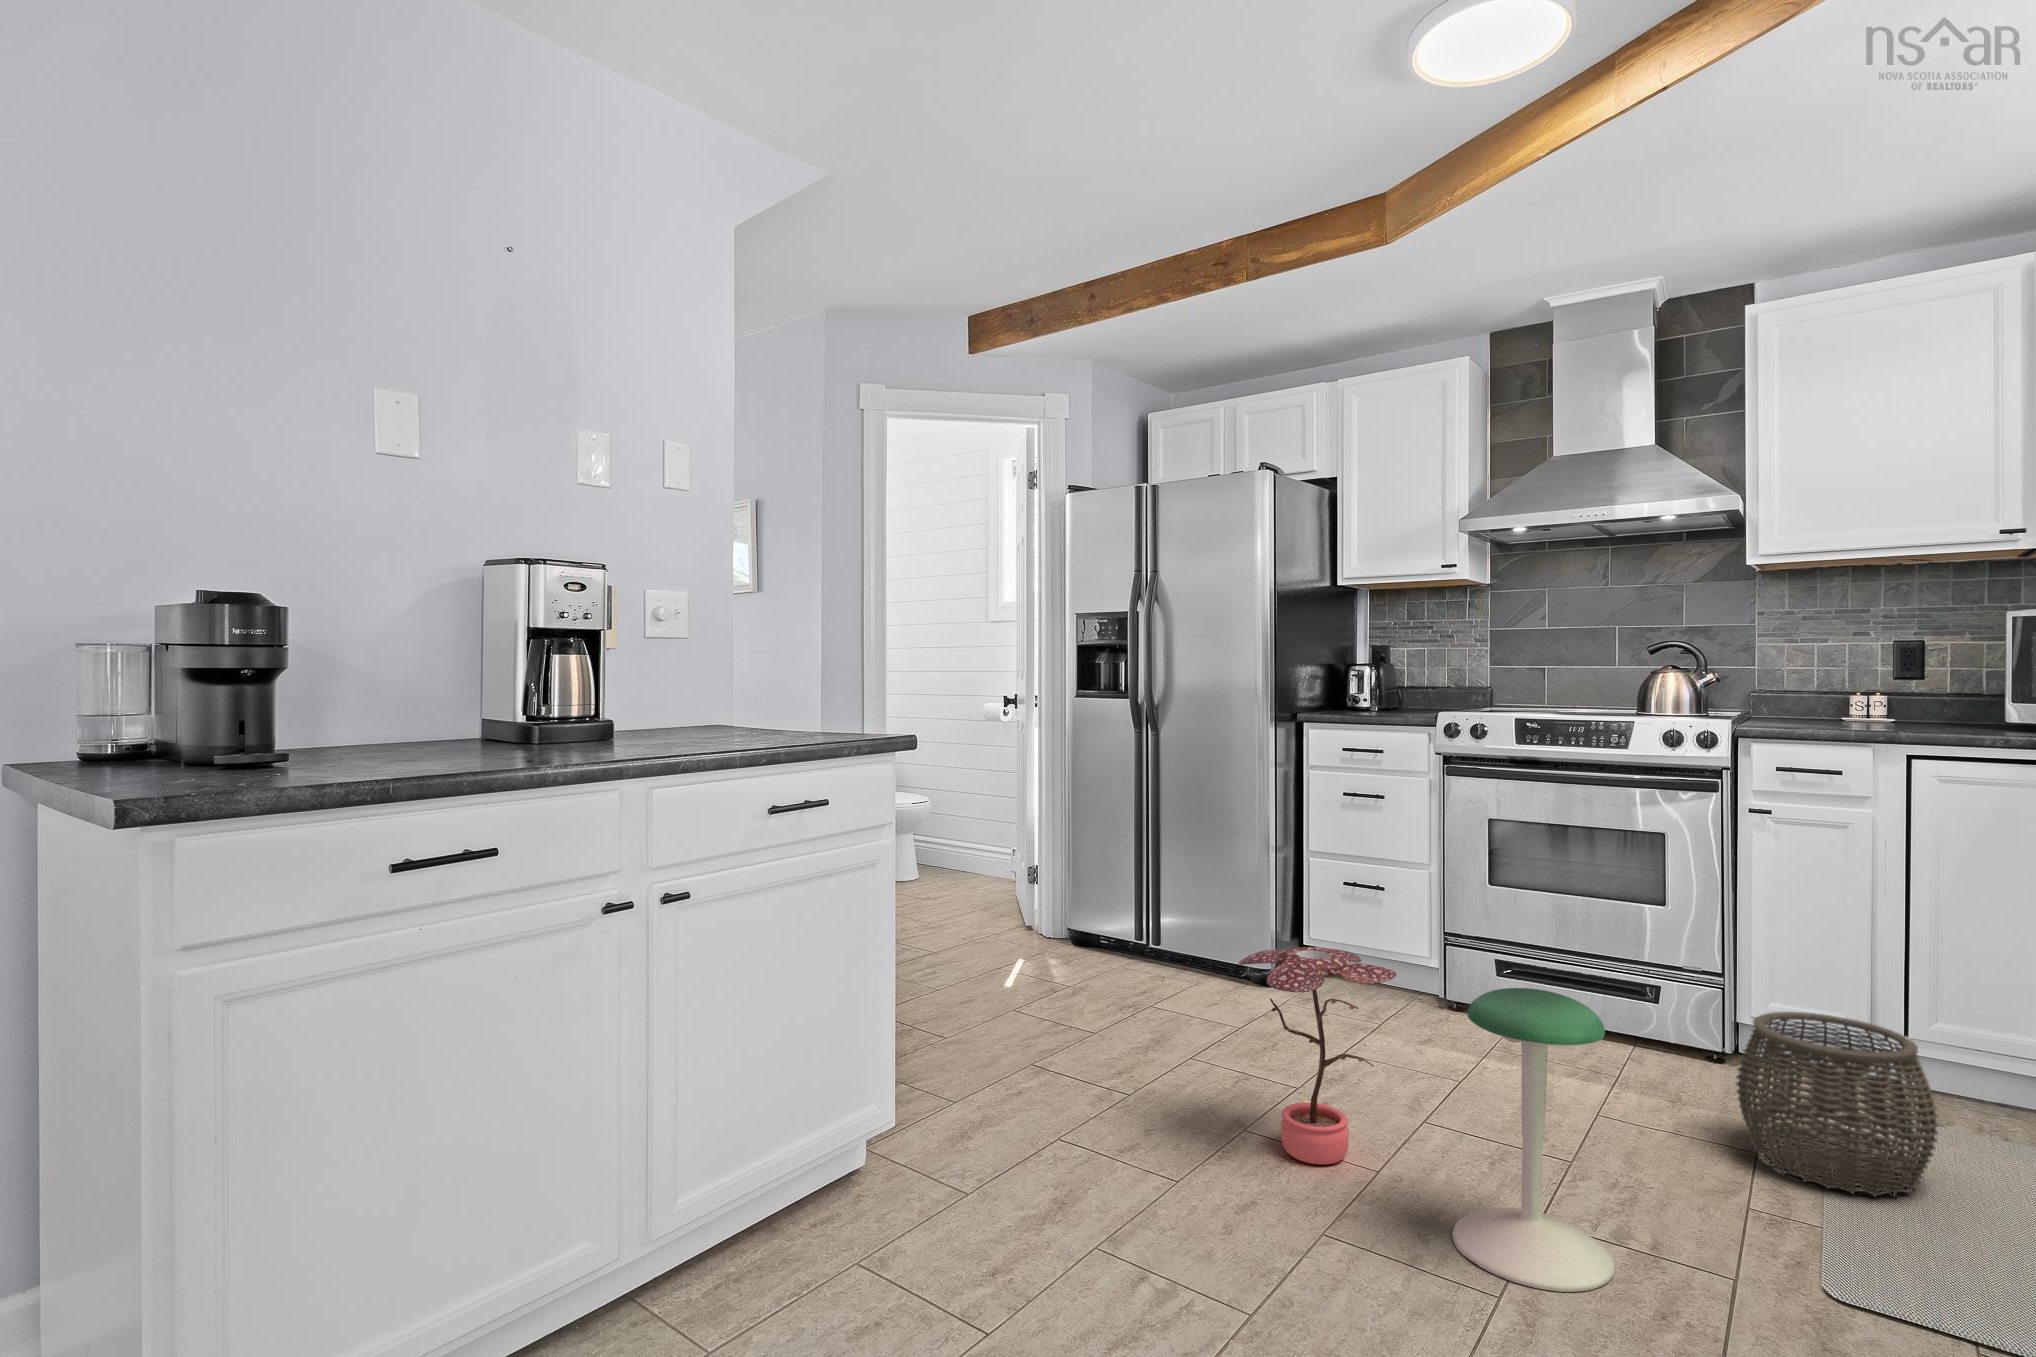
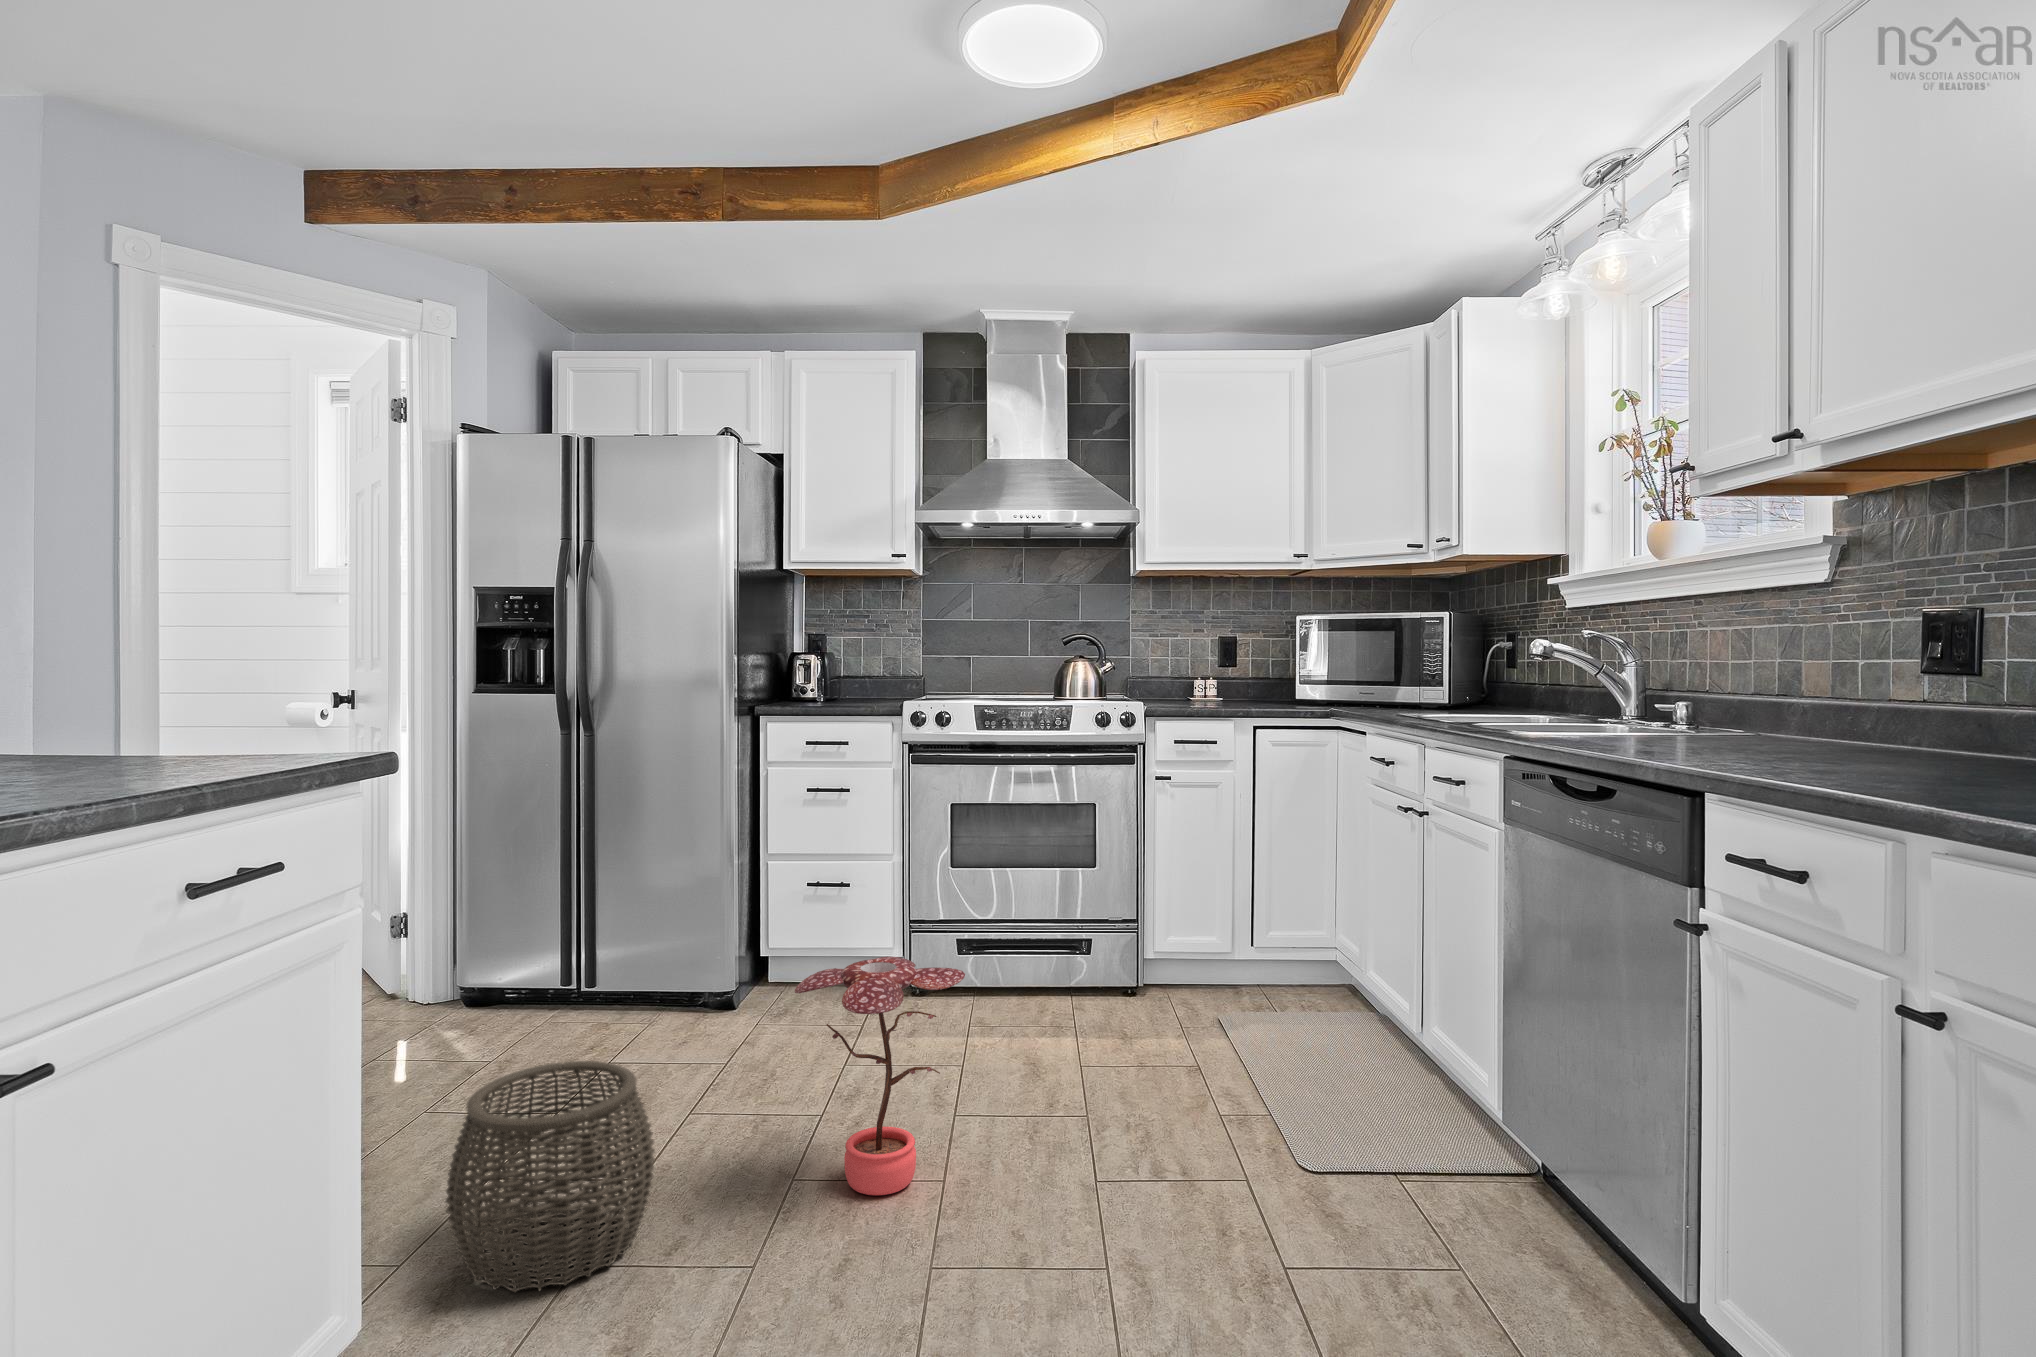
stool: present [1452,988,1615,1292] -> none [1045,964,1185,1253]
woven basket: present [1736,1012,1938,1196] -> present [446,1061,655,1292]

